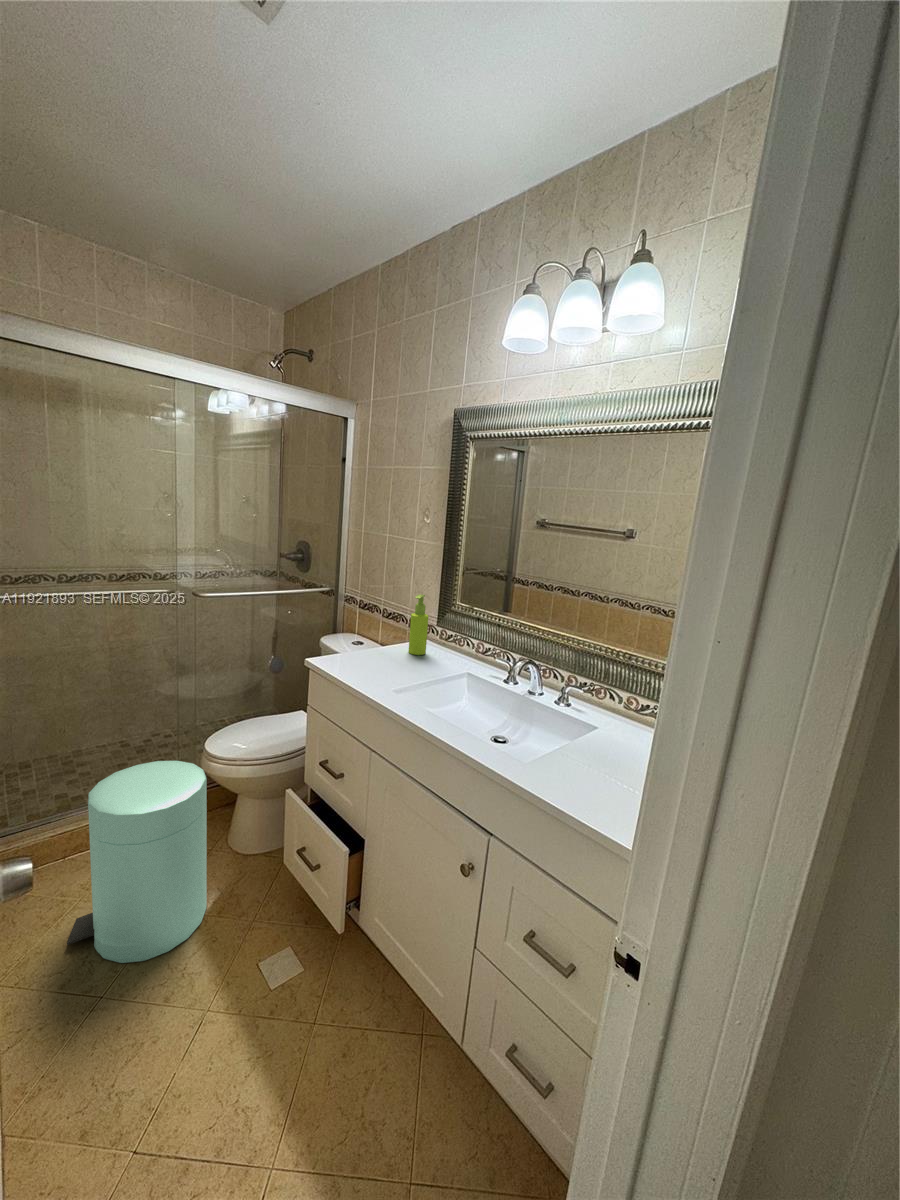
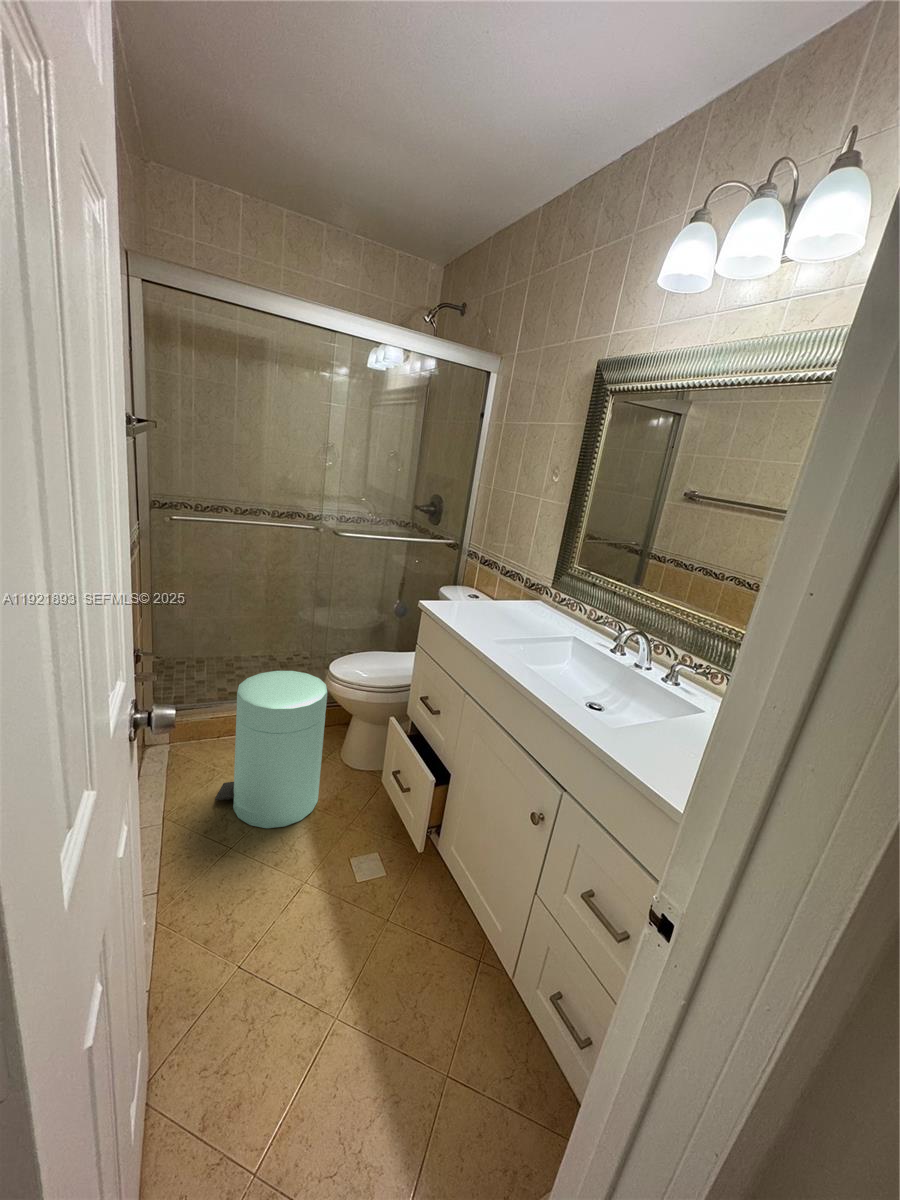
soap dispenser: present [409,594,428,655] -> none [518,553,542,613]

